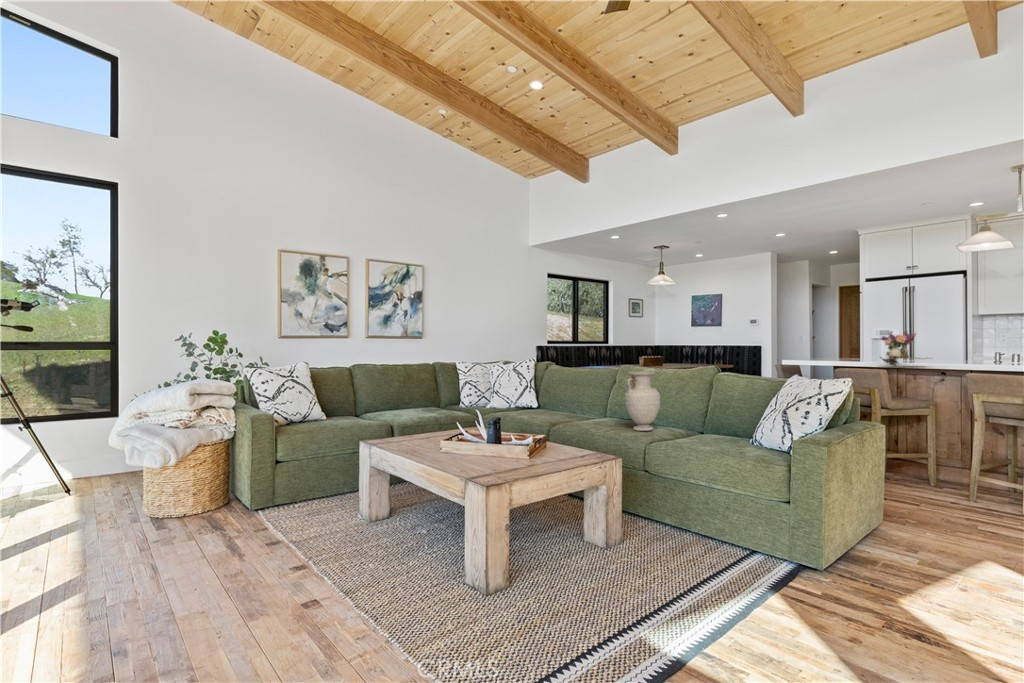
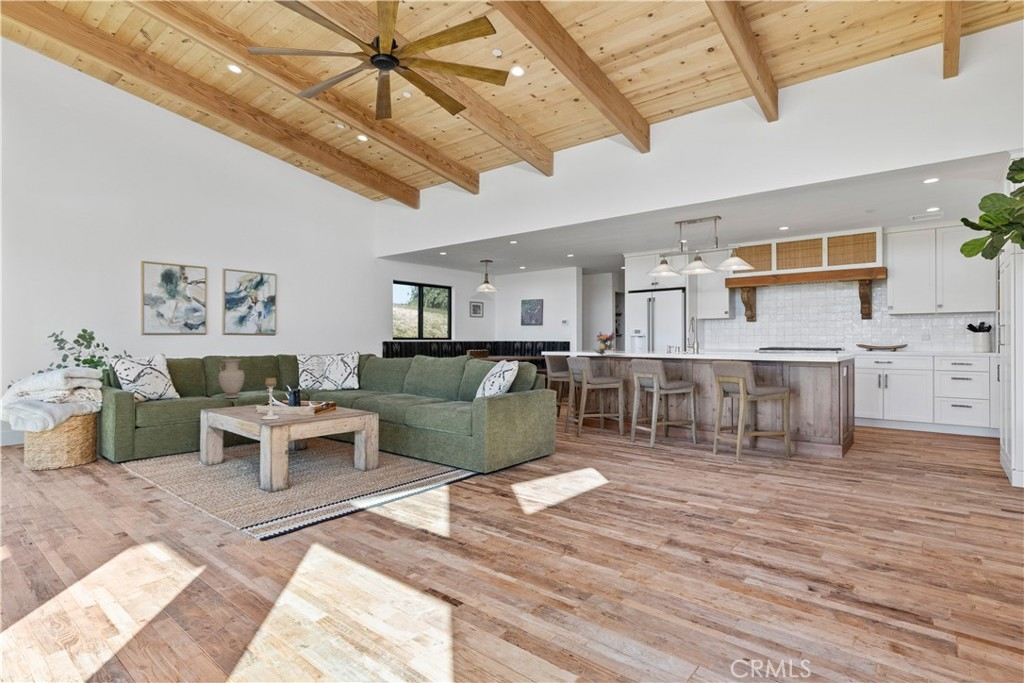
vase: present [625,371,660,431] -> present [219,359,245,398]
candle holder: none [465,401,492,470] -> present [261,378,279,419]

